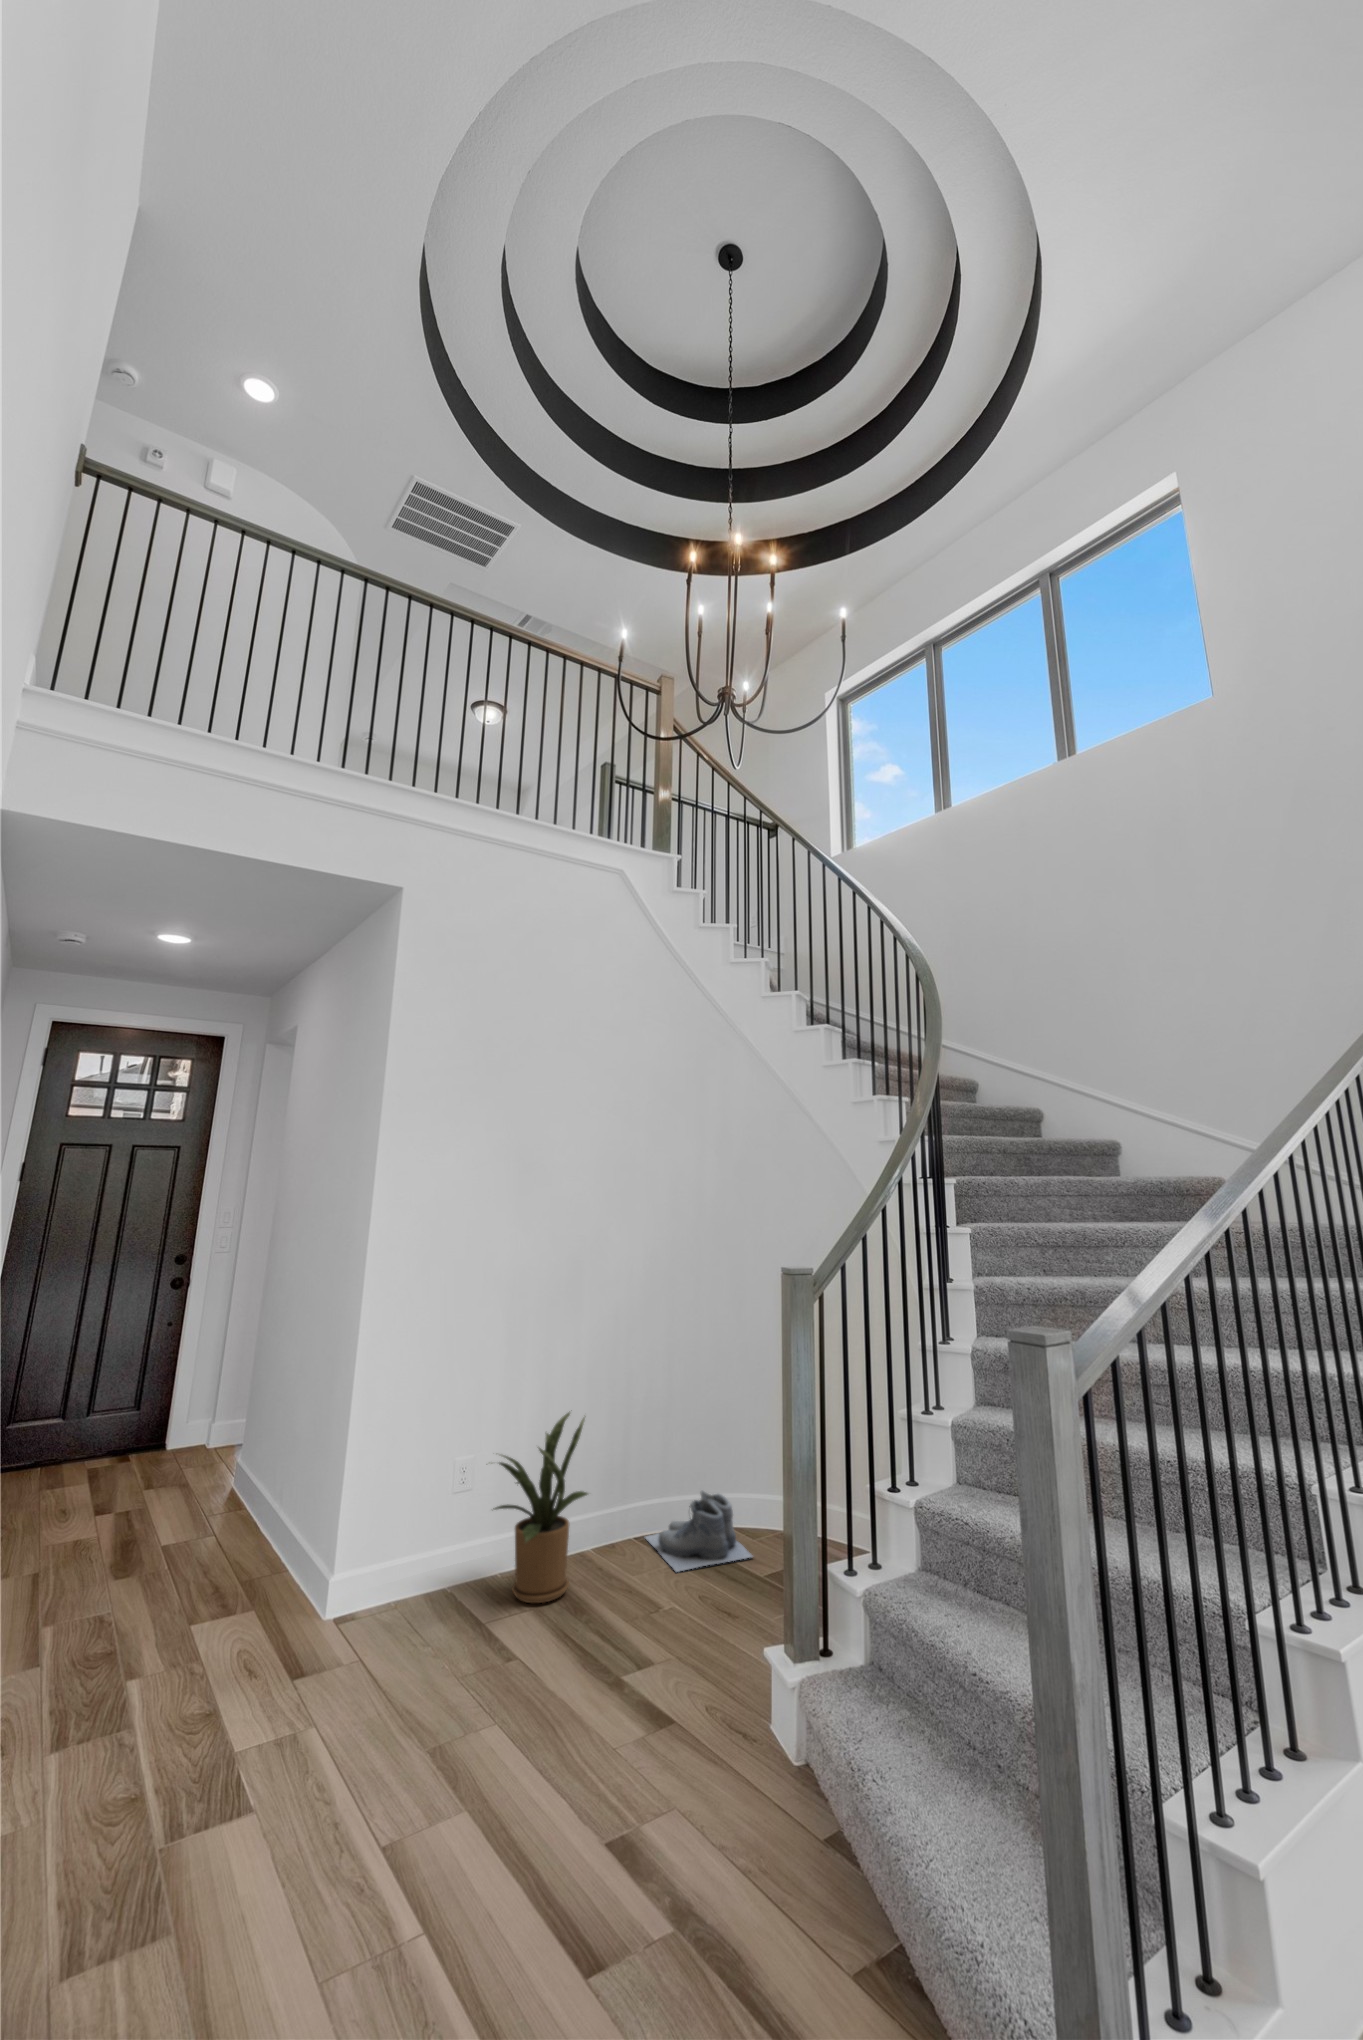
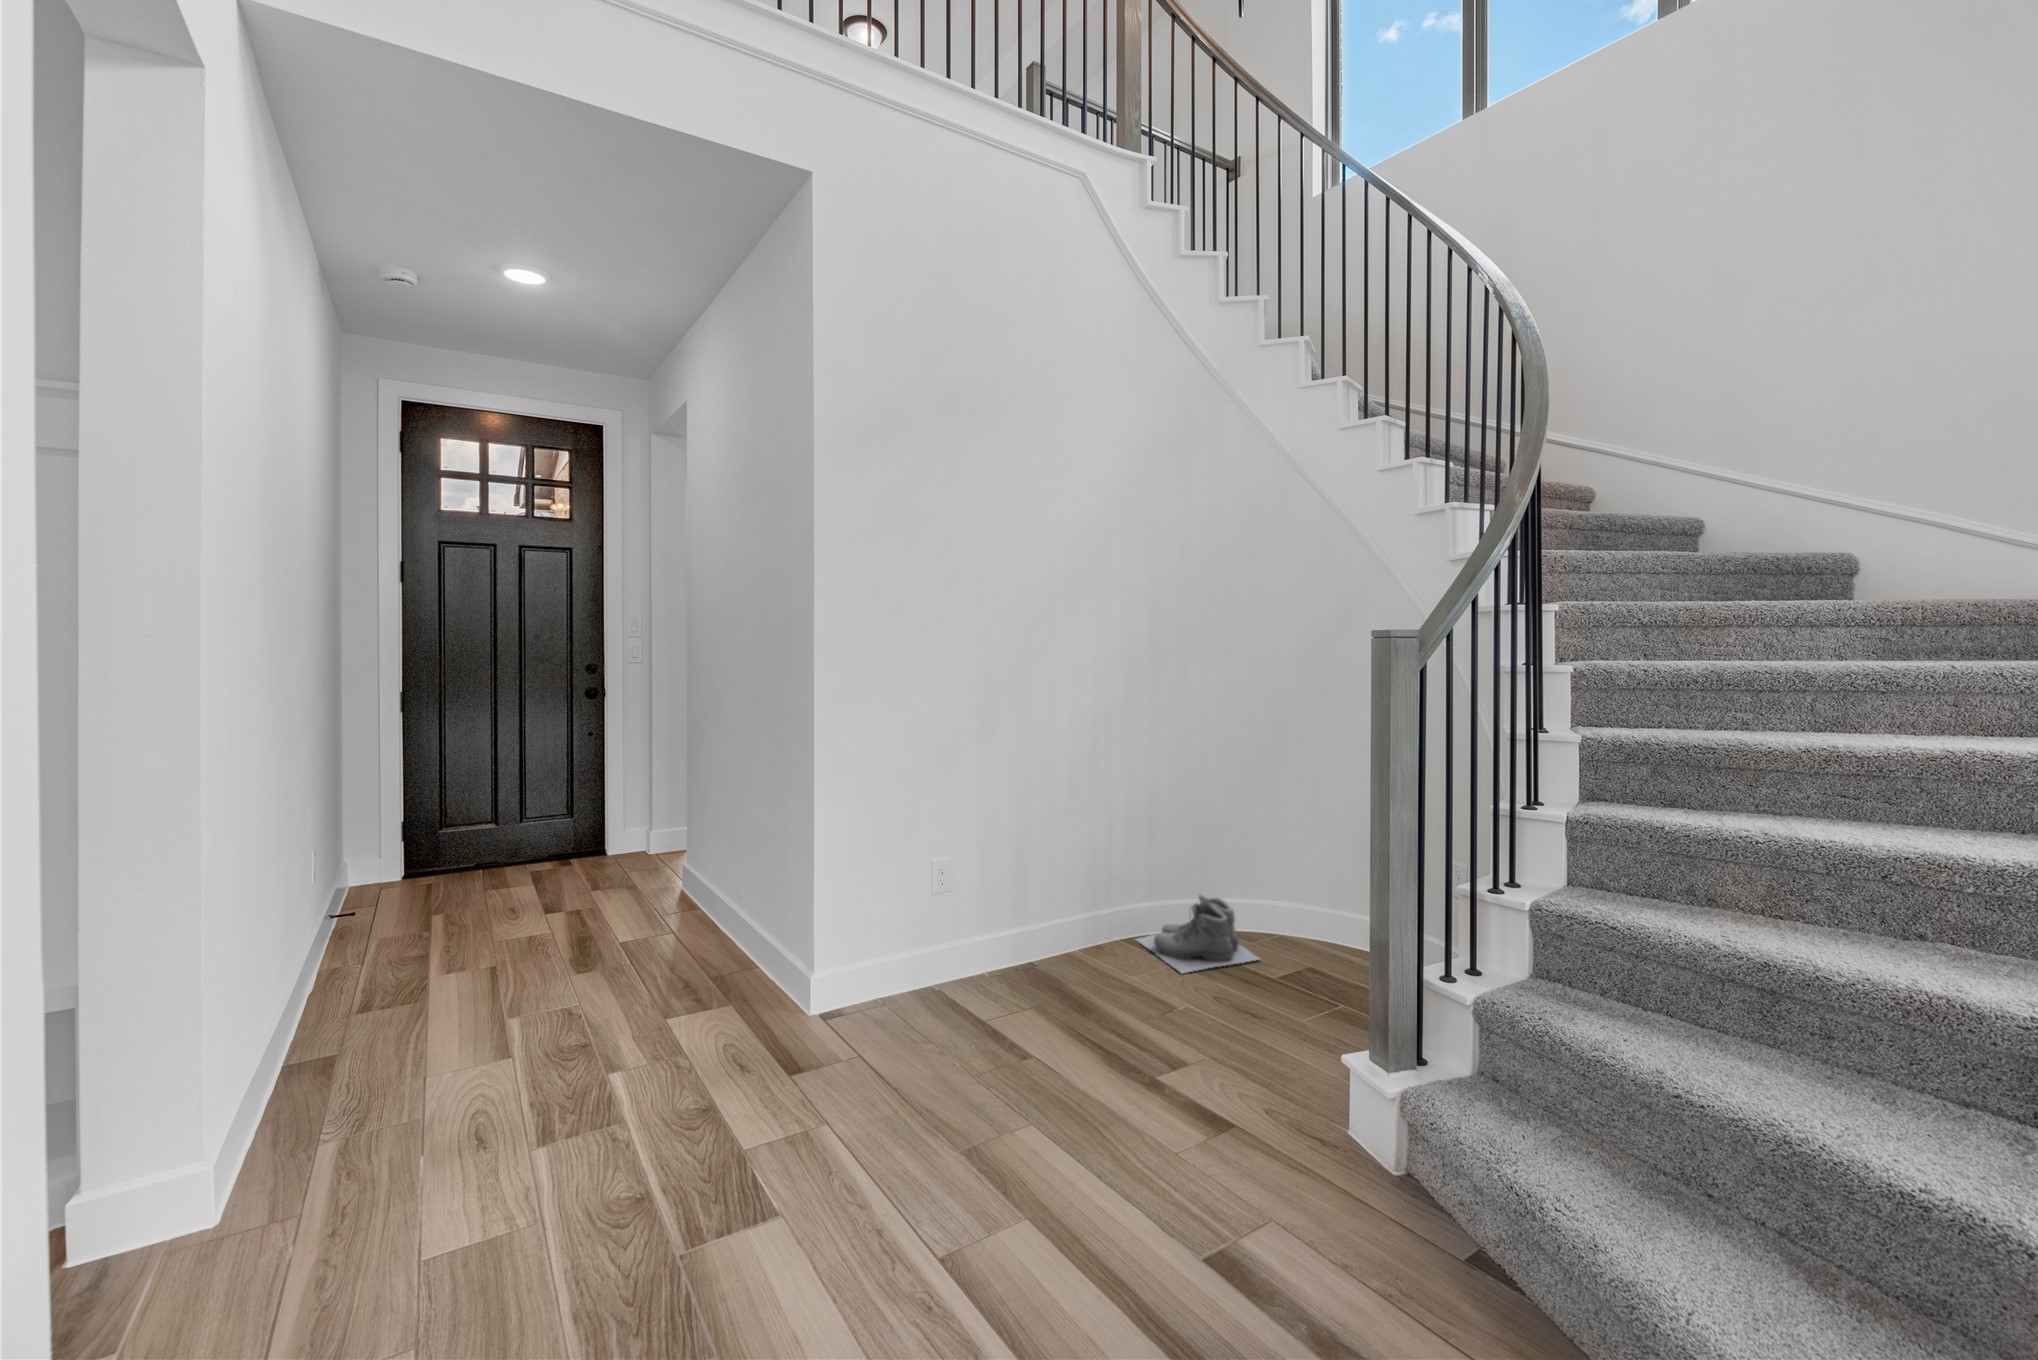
house plant: present [493,1413,588,1603] -> none [977,810,1087,1003]

